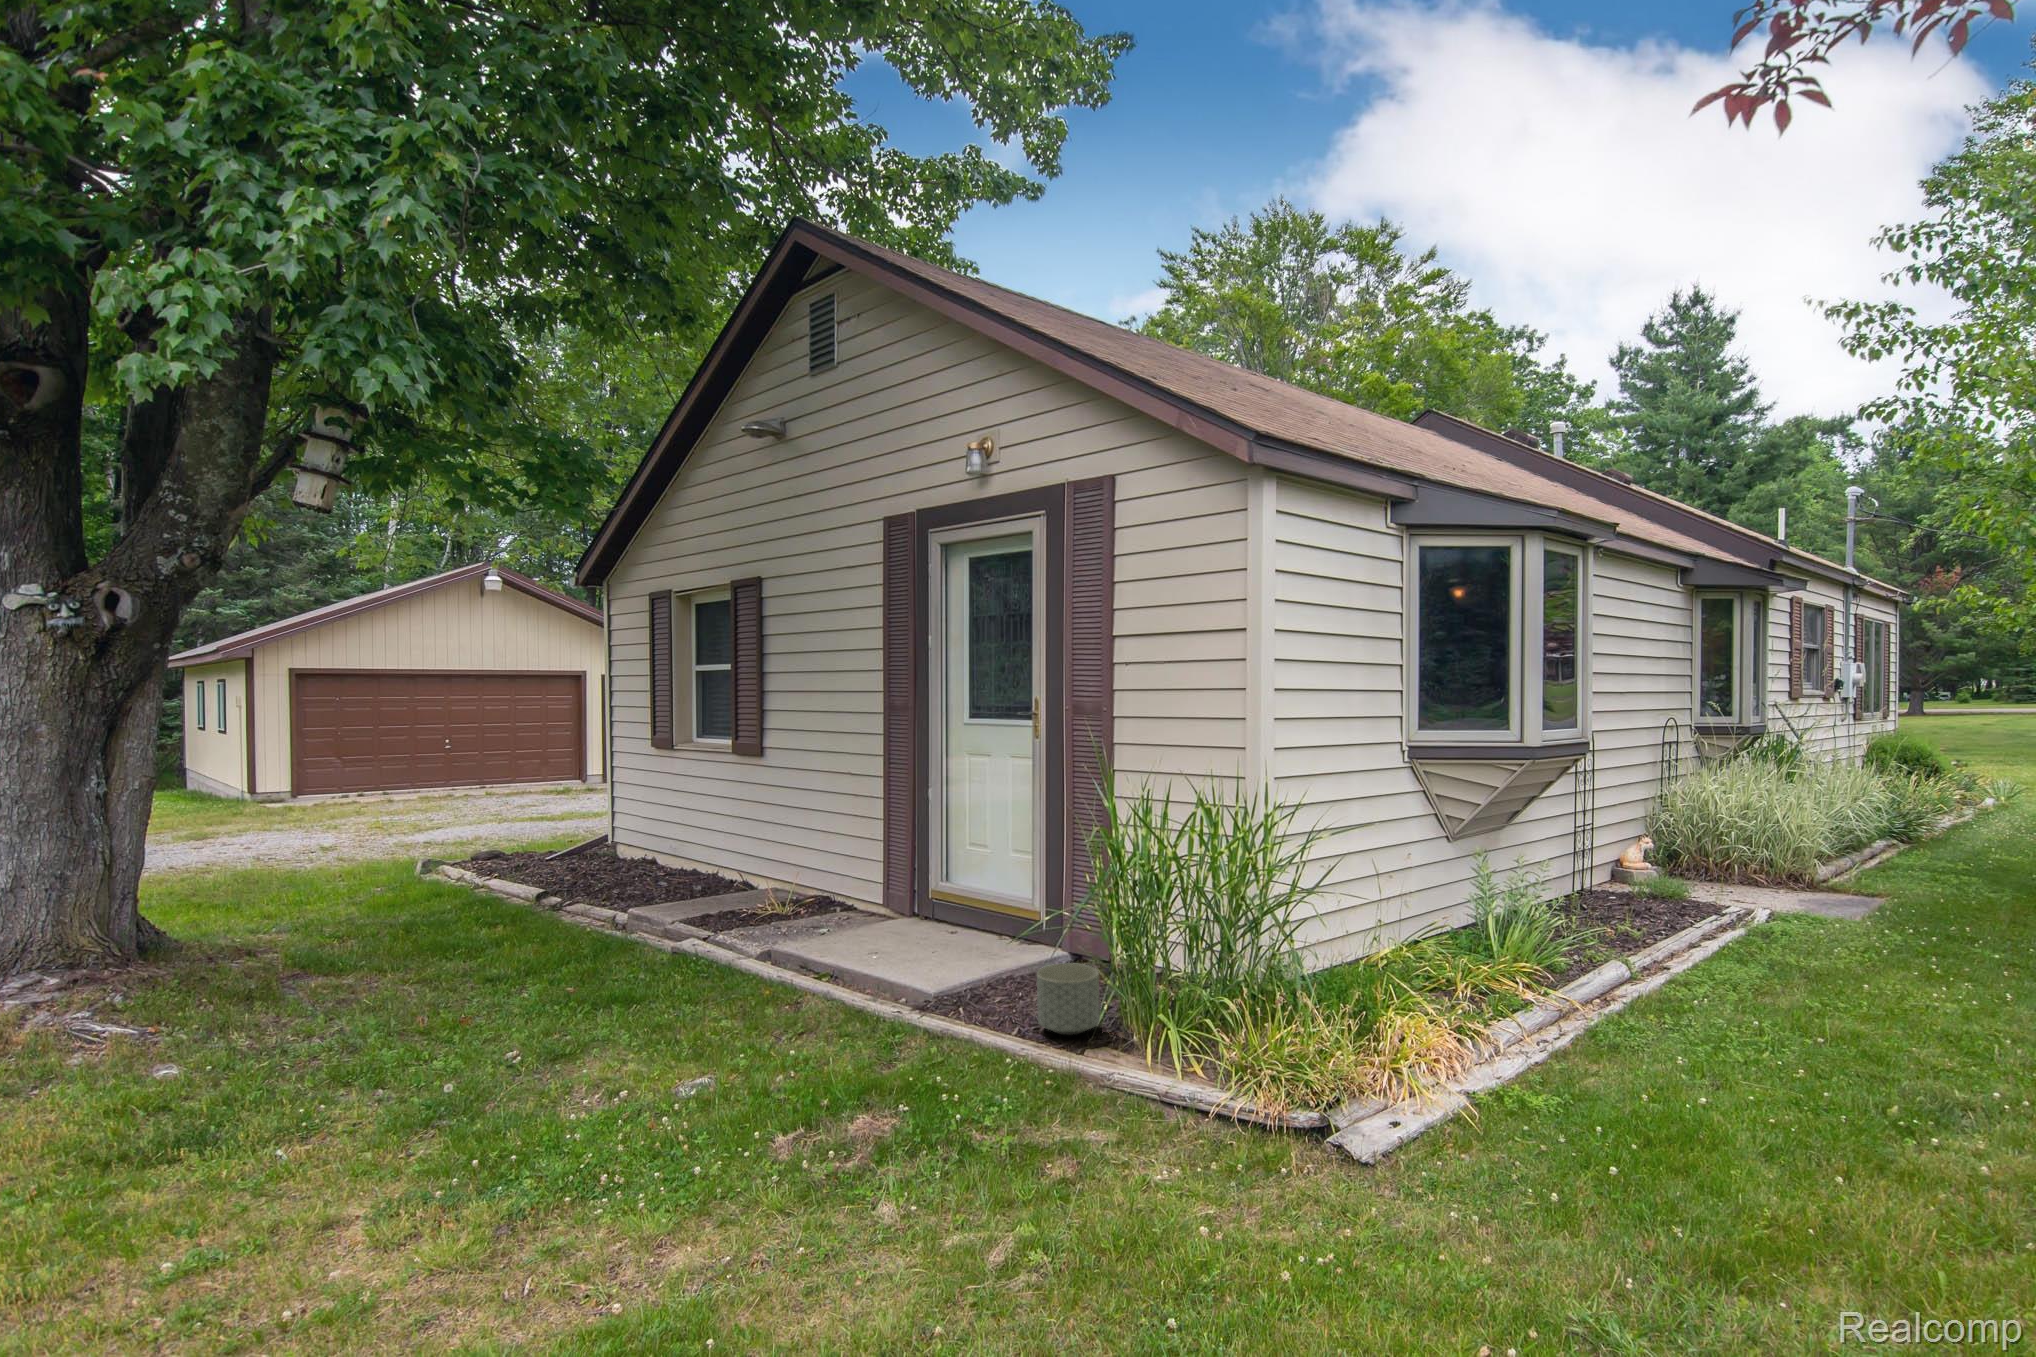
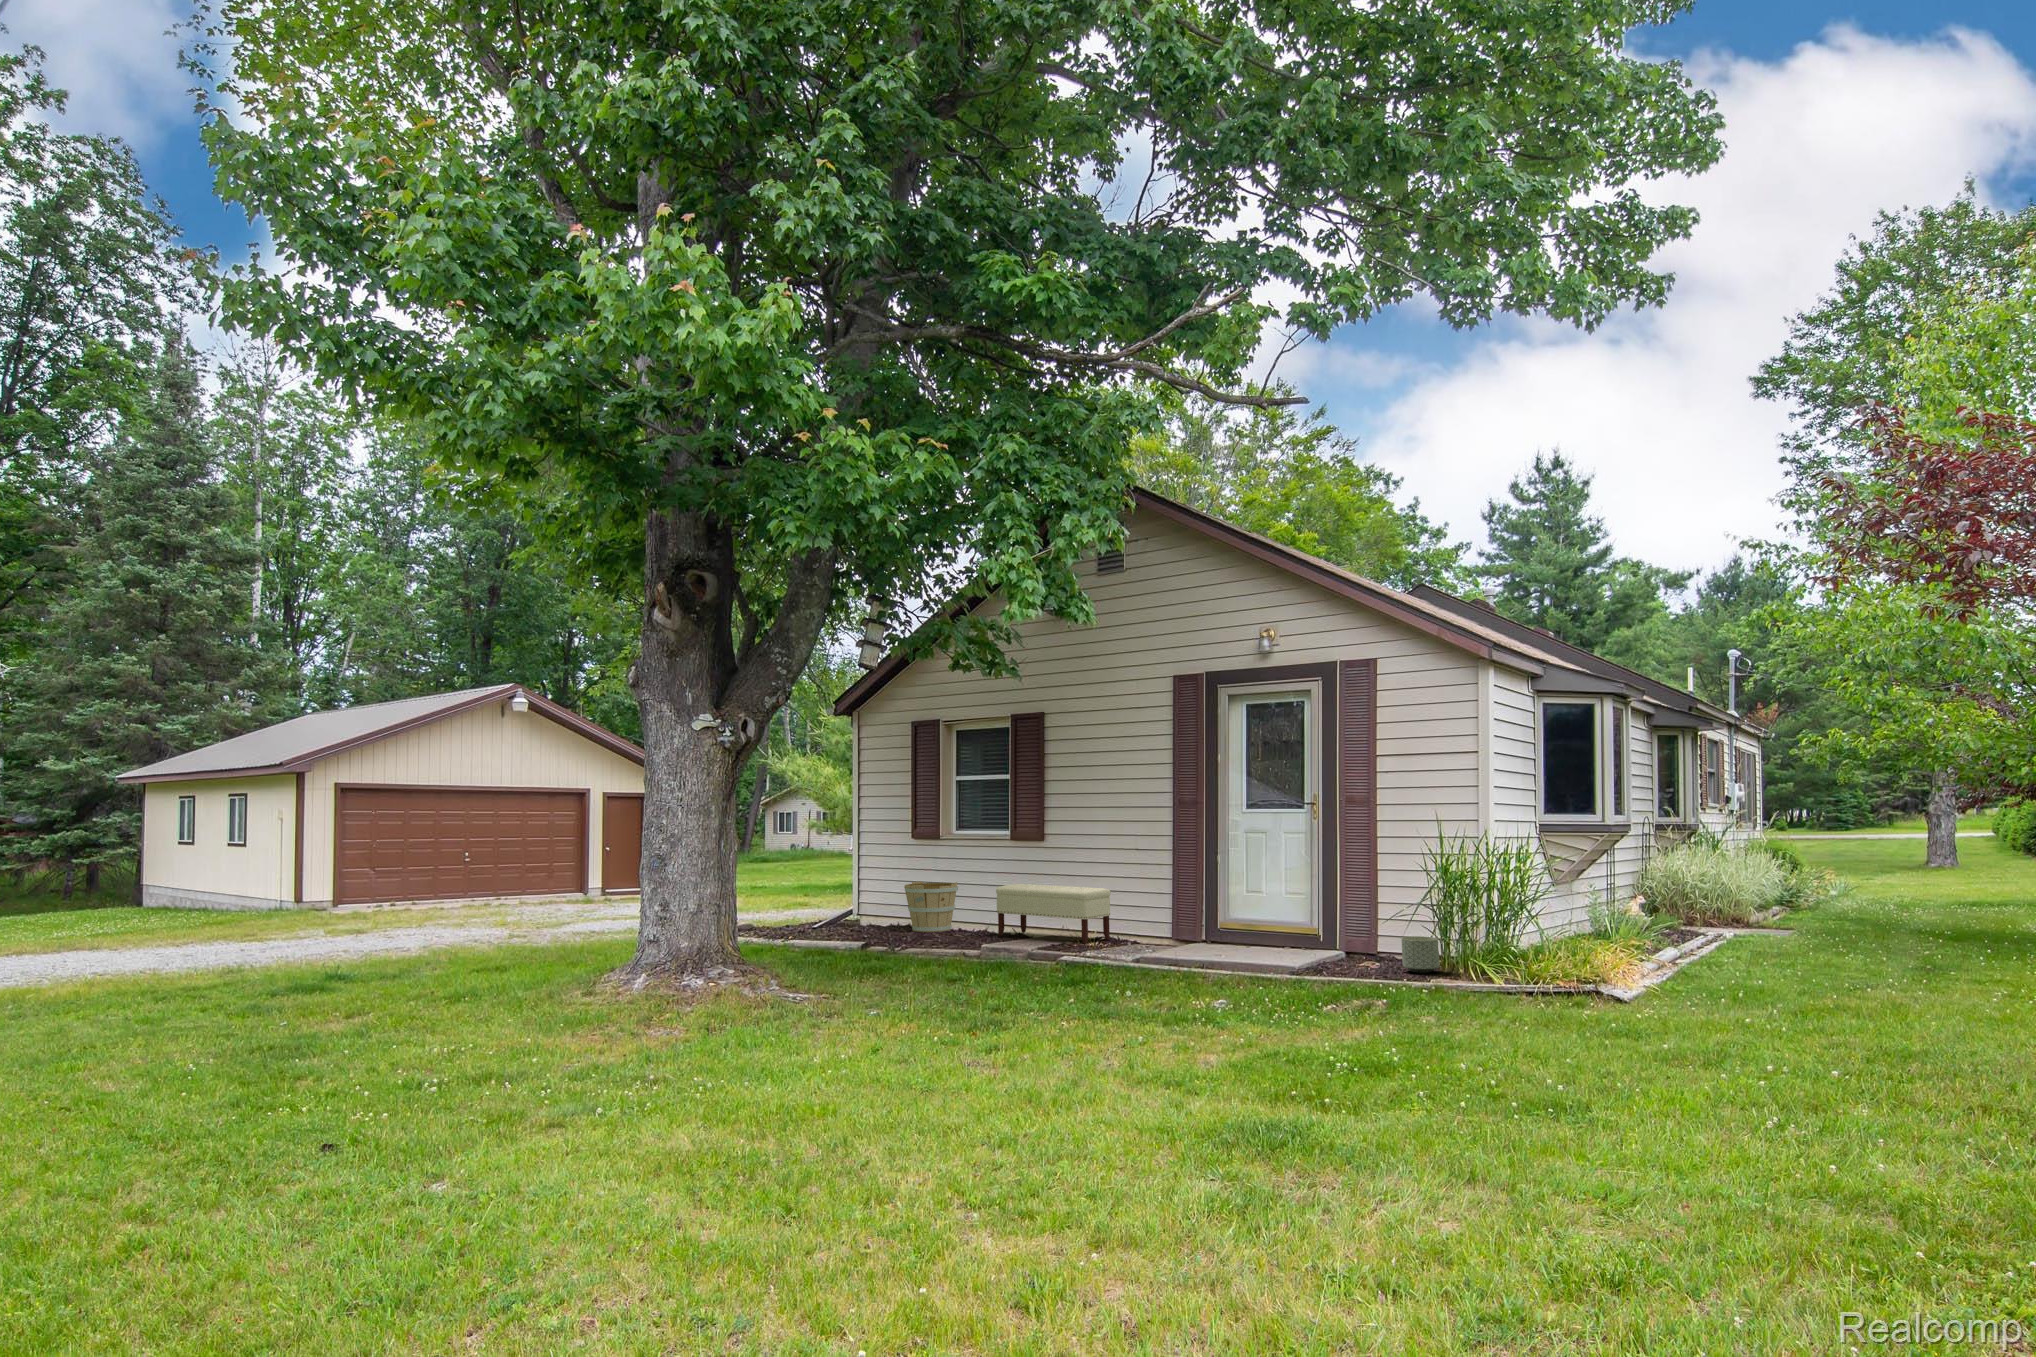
wooden bucket: none [608,802,682,869] -> present [904,882,958,932]
bench: none [678,813,799,908] -> present [996,884,1110,944]

